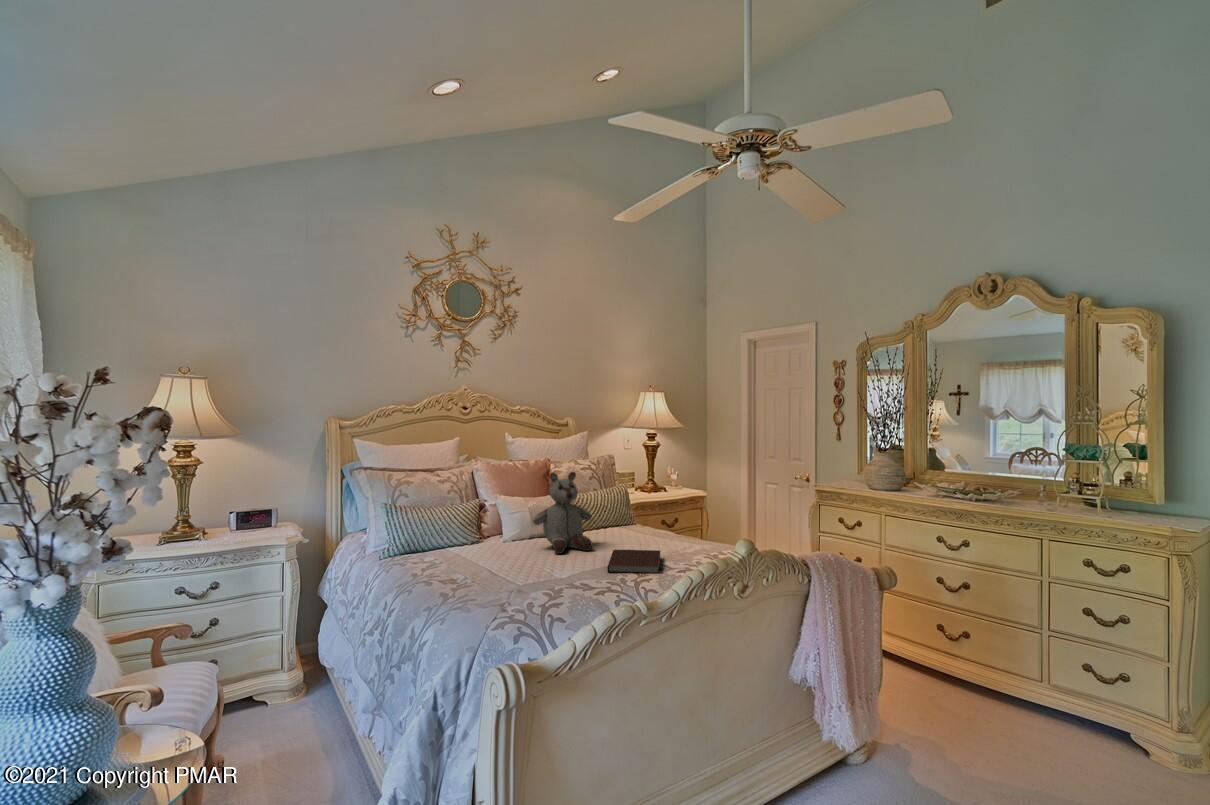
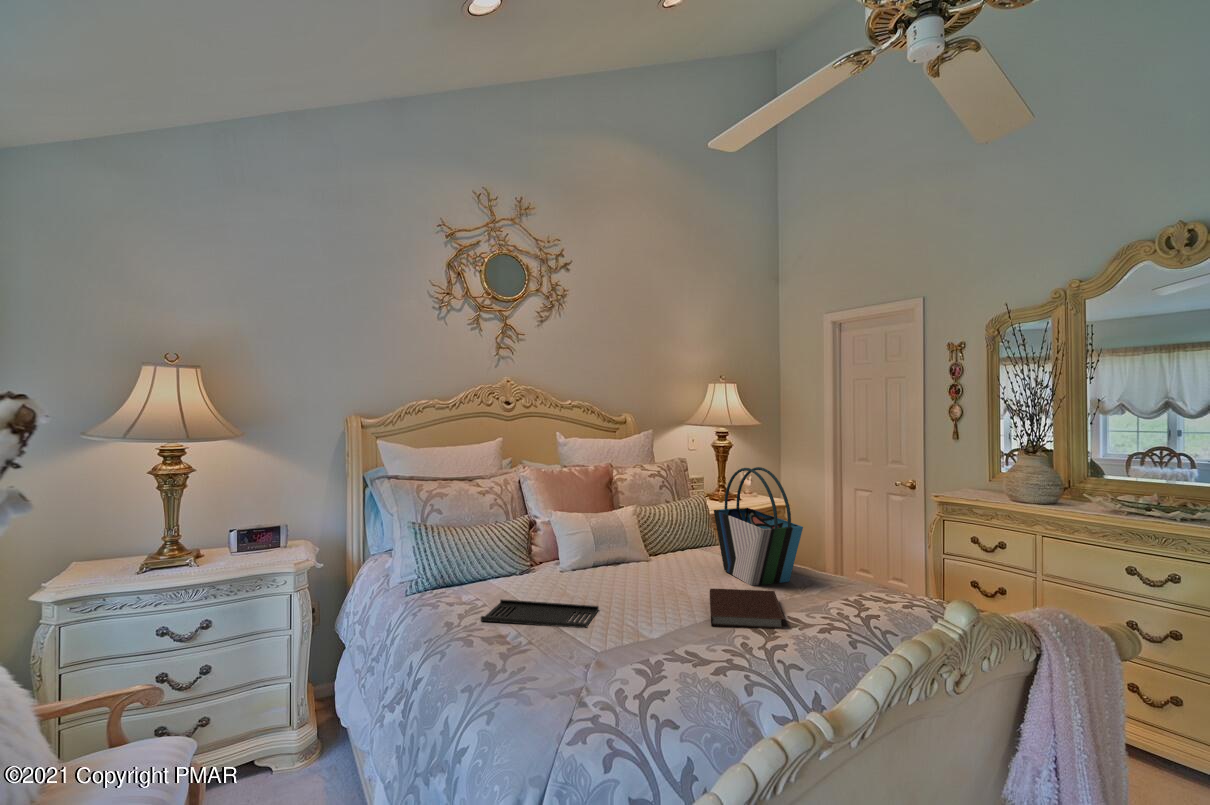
tote bag: none [625,460,686,550] -> present [714,467,803,586]
stuffed bear: present [533,472,592,554] -> none [600,483,678,592]
tray: none [438,559,528,576] -> present [481,599,599,628]

